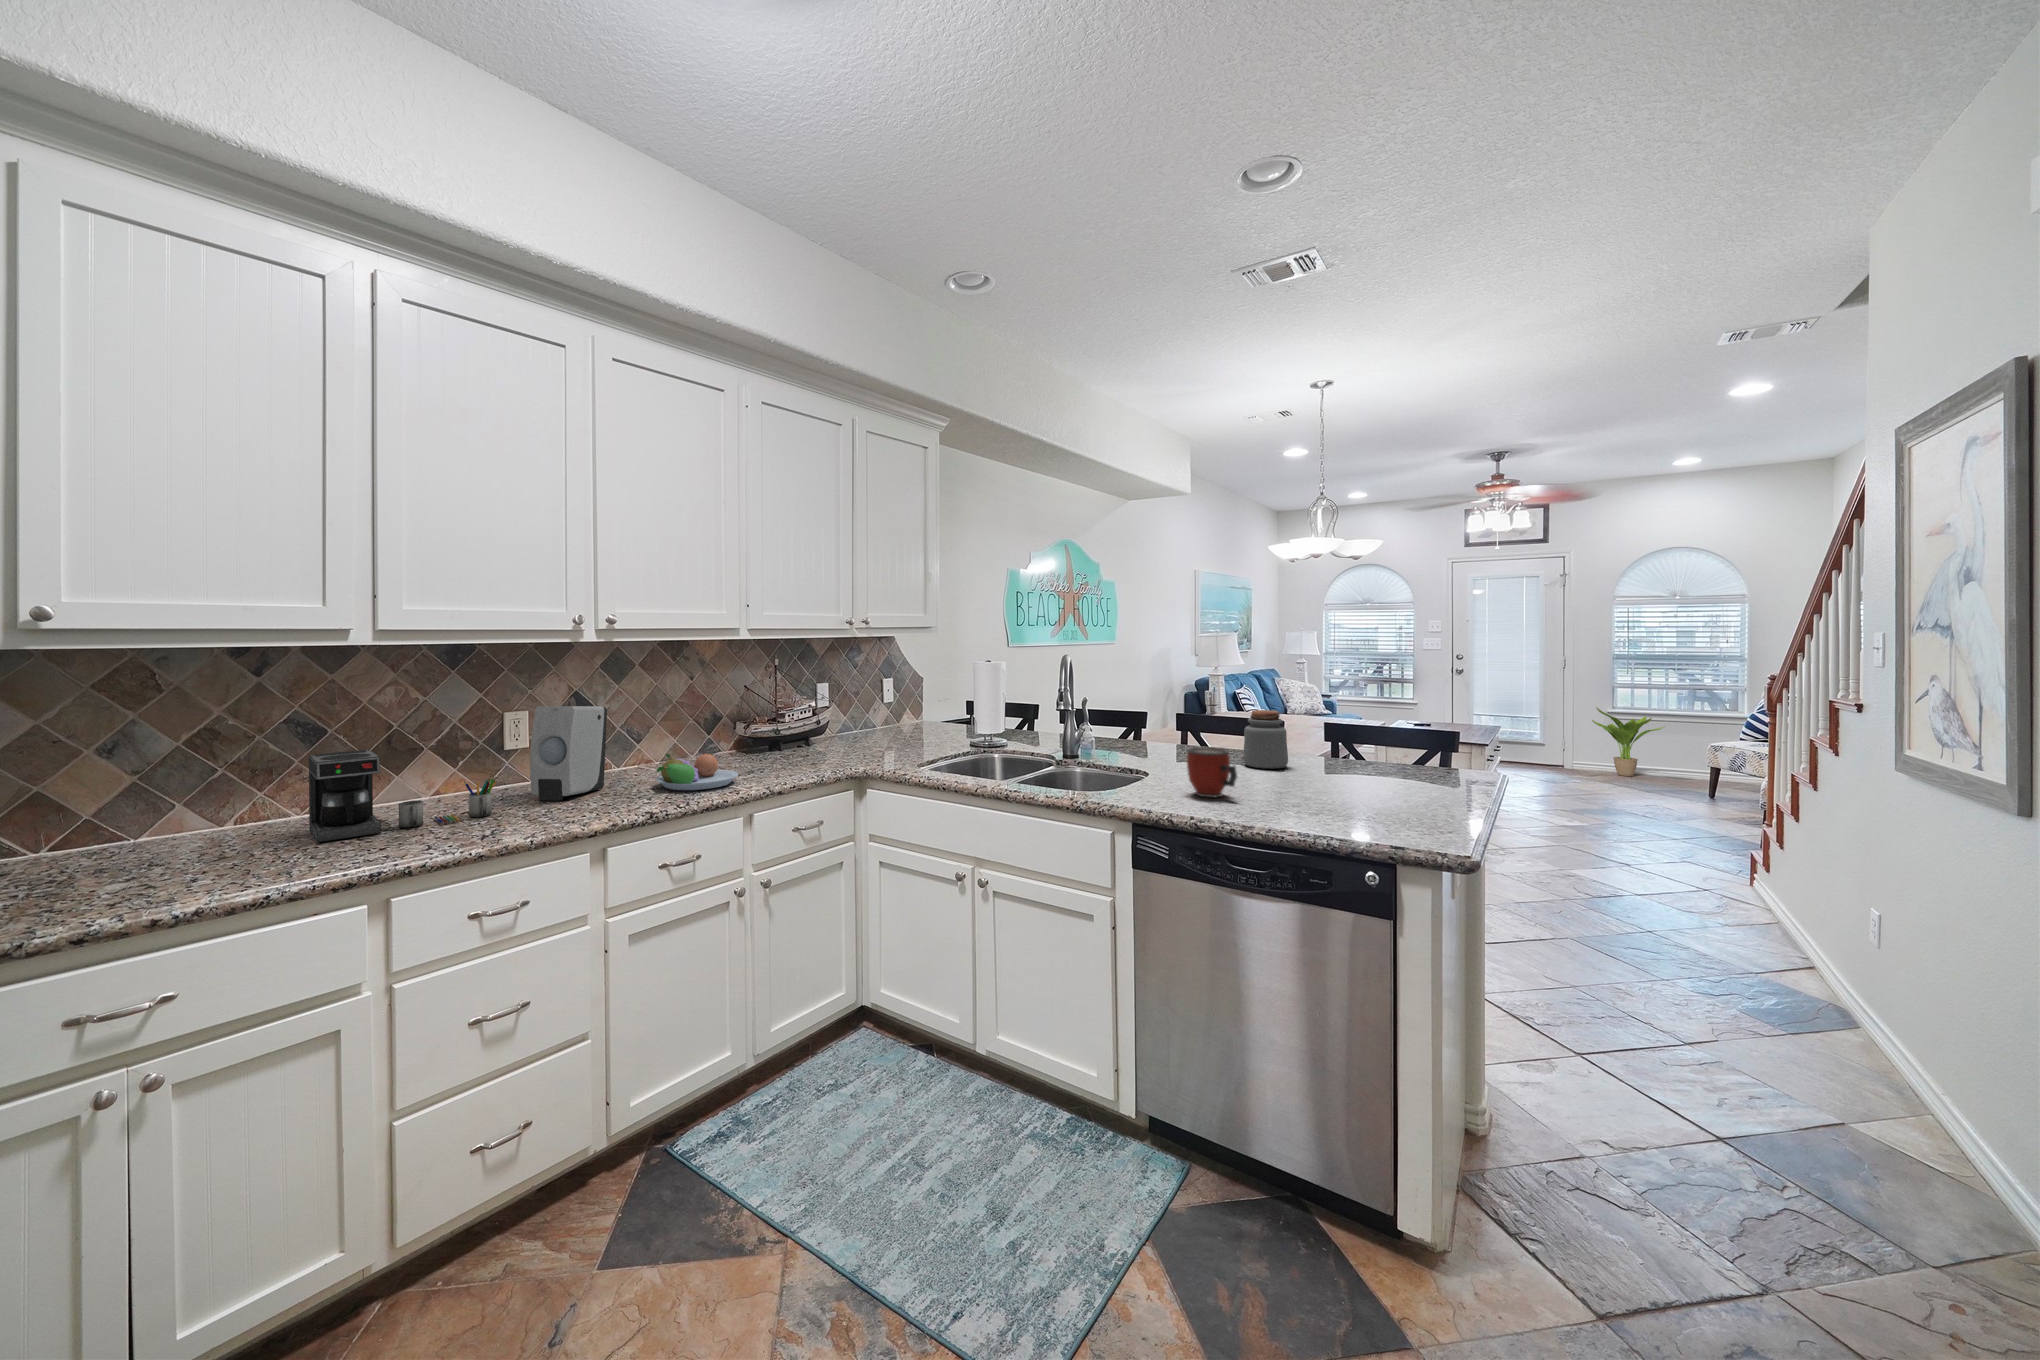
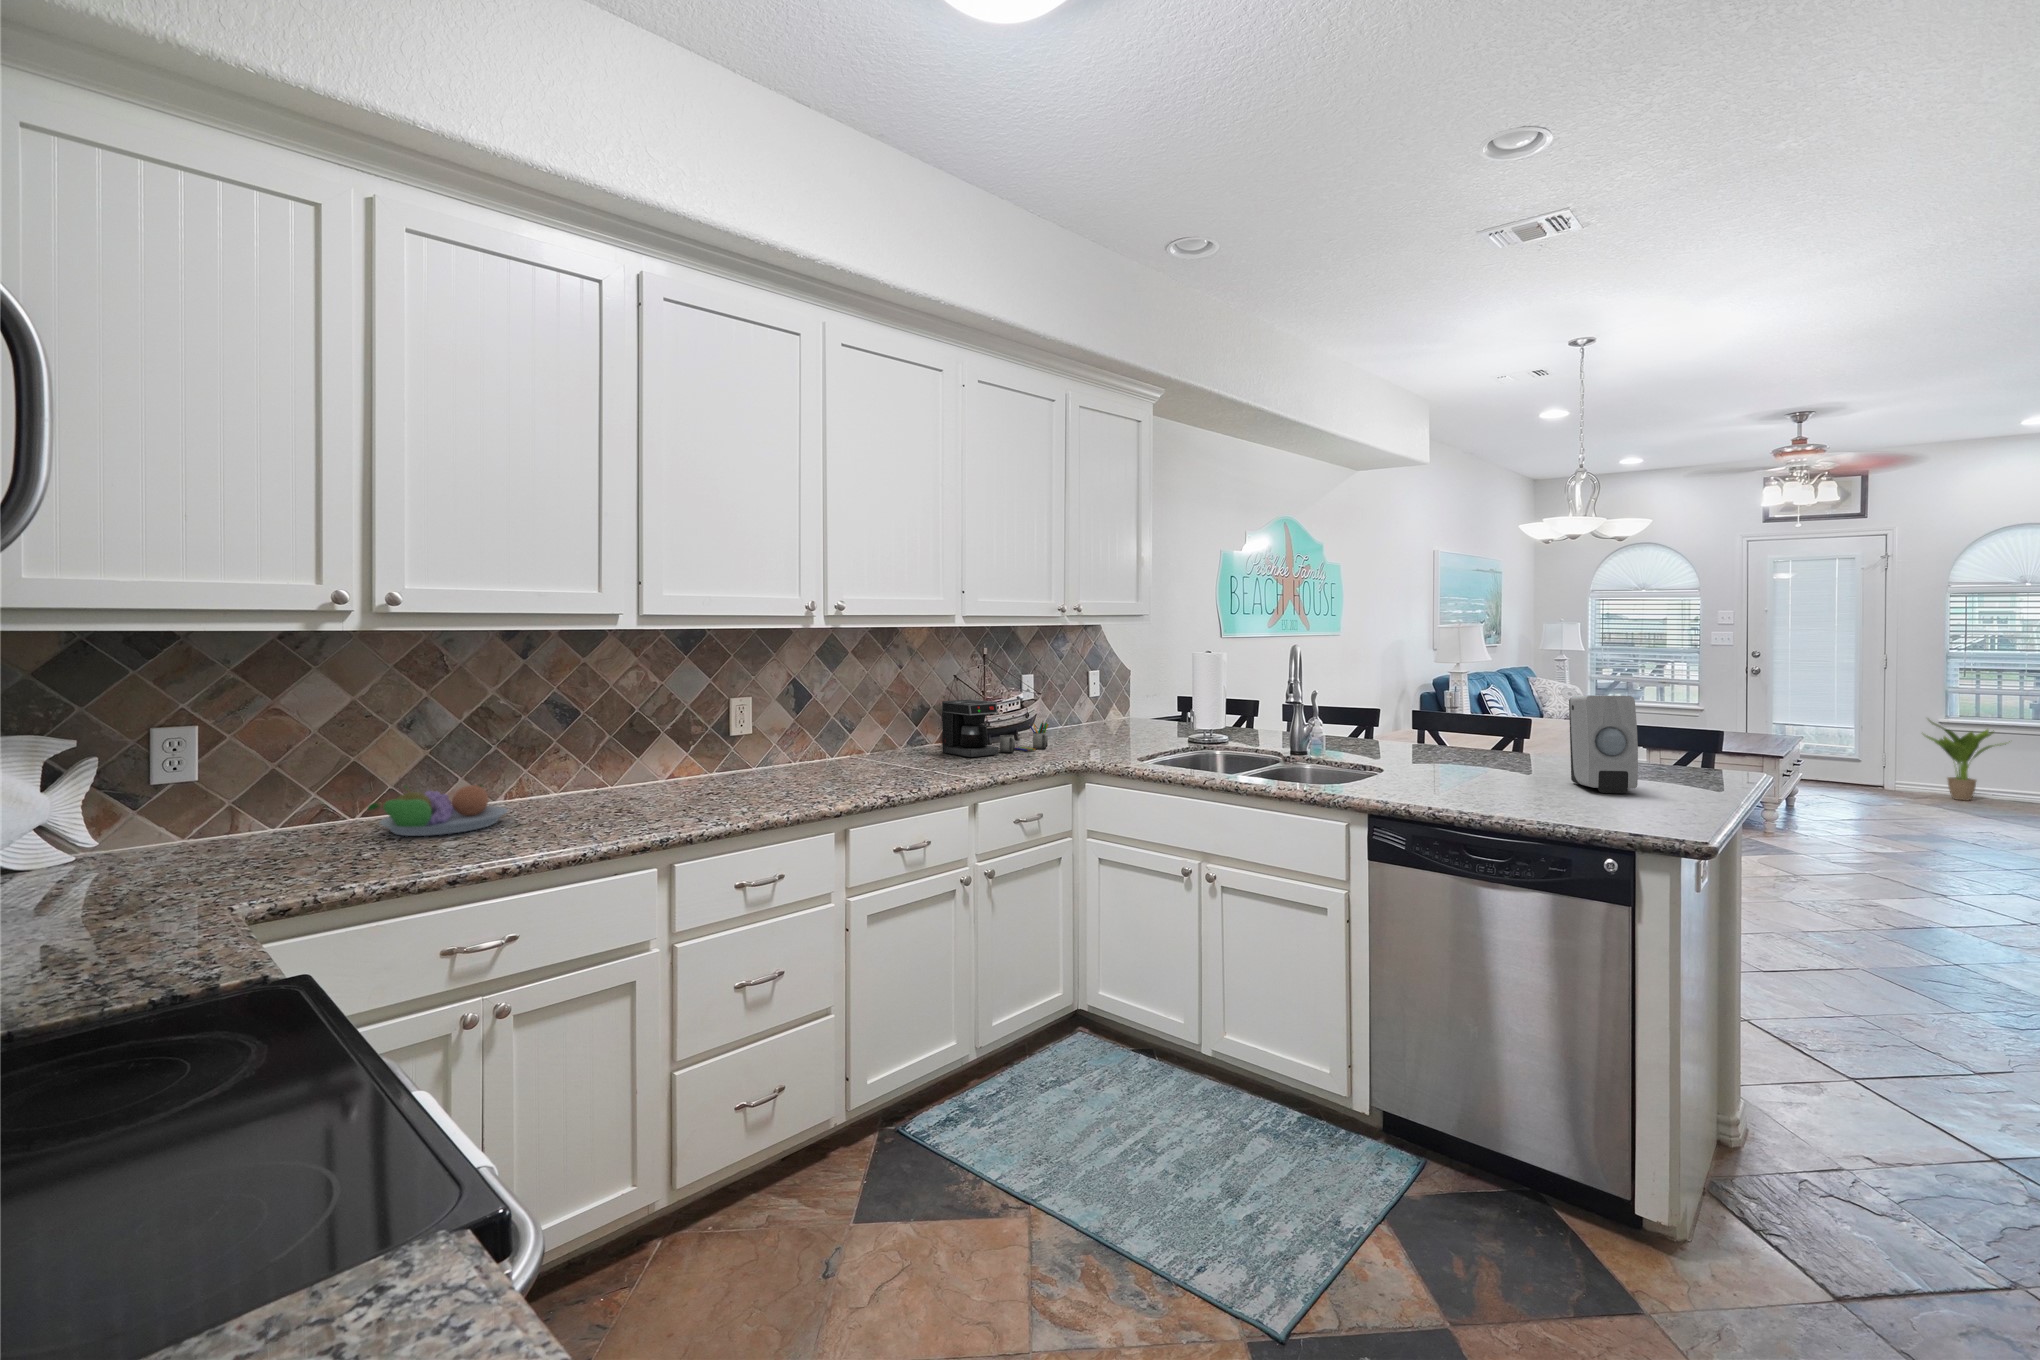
soap dispenser: present [530,706,607,801] -> present [1569,695,1638,793]
jar: present [1243,710,1288,769] -> none [1487,706,1536,768]
mug: present [1187,748,1237,797] -> none [1426,741,1479,792]
coffee maker: present [309,750,497,842] -> present [942,700,1049,757]
fruit bowl: present [656,753,738,790] -> present [368,784,507,836]

